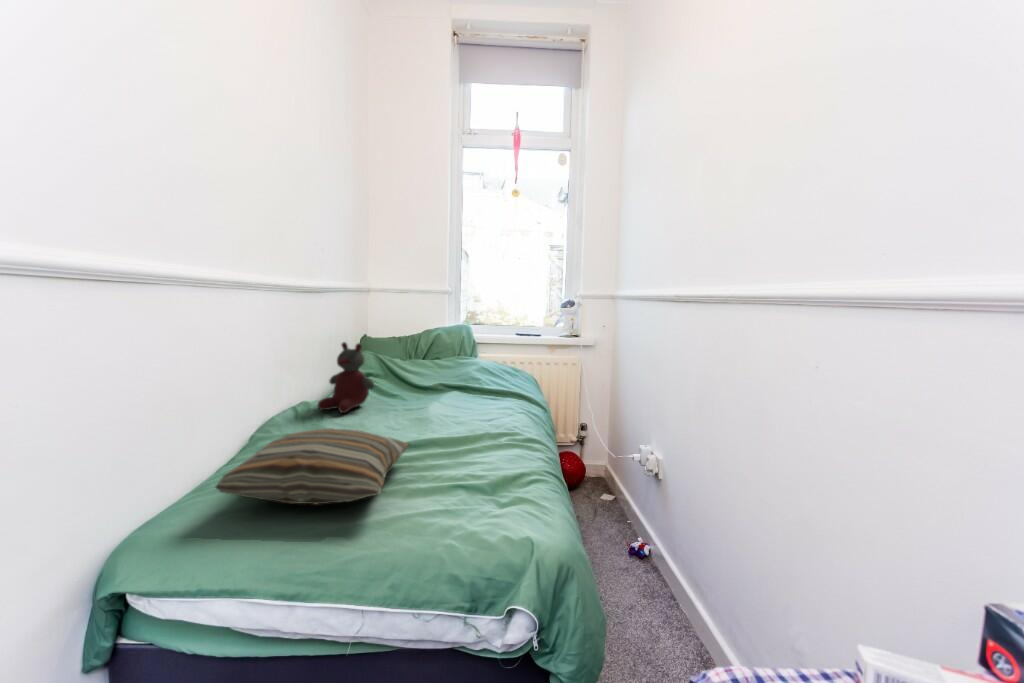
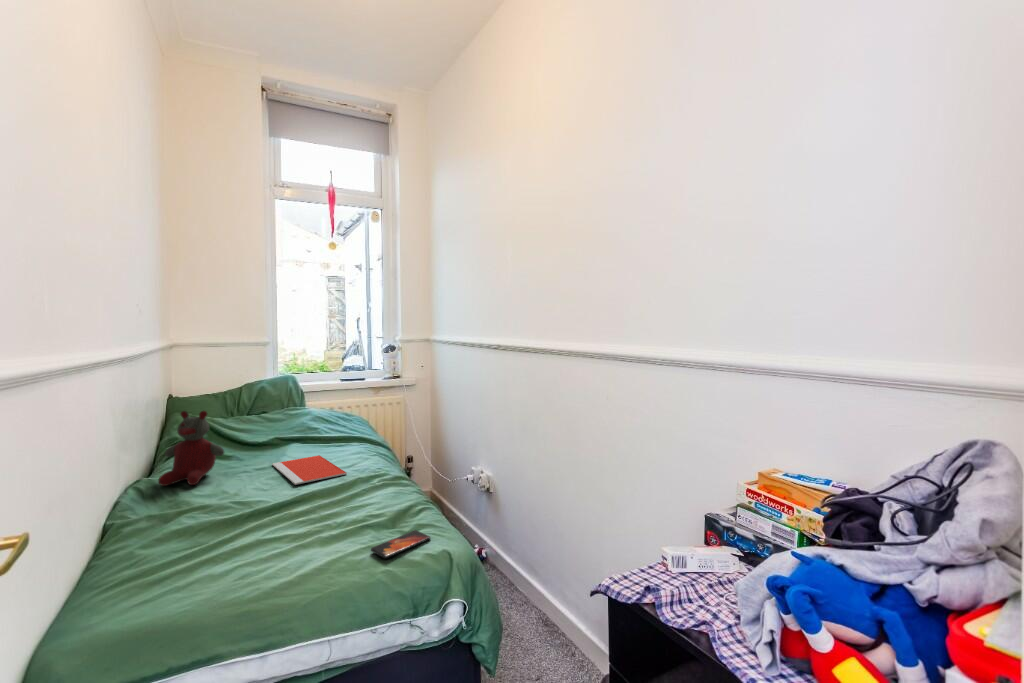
notebook: none [418,403,478,427] -> present [272,455,347,485]
pillow: present [216,428,409,504] -> none [149,497,318,580]
smartphone: none [445,502,522,529] -> present [371,530,430,558]

